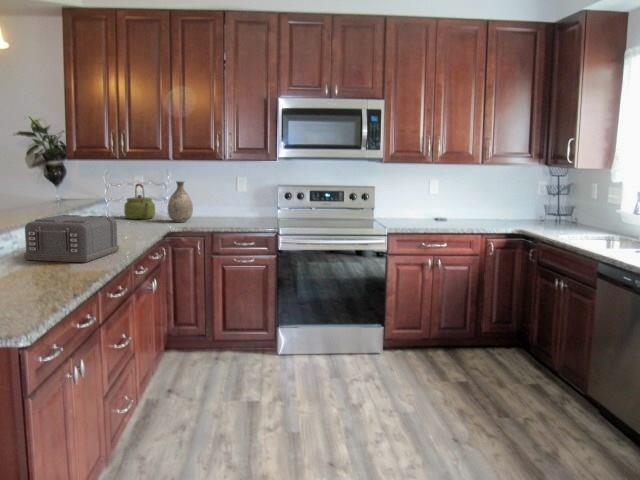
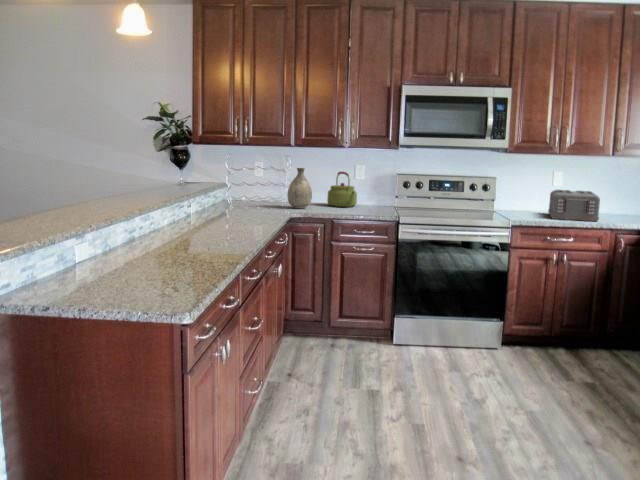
kettle: present [124,184,155,219] -> present [327,172,357,207]
toaster: present [24,215,119,262] -> present [548,190,600,221]

